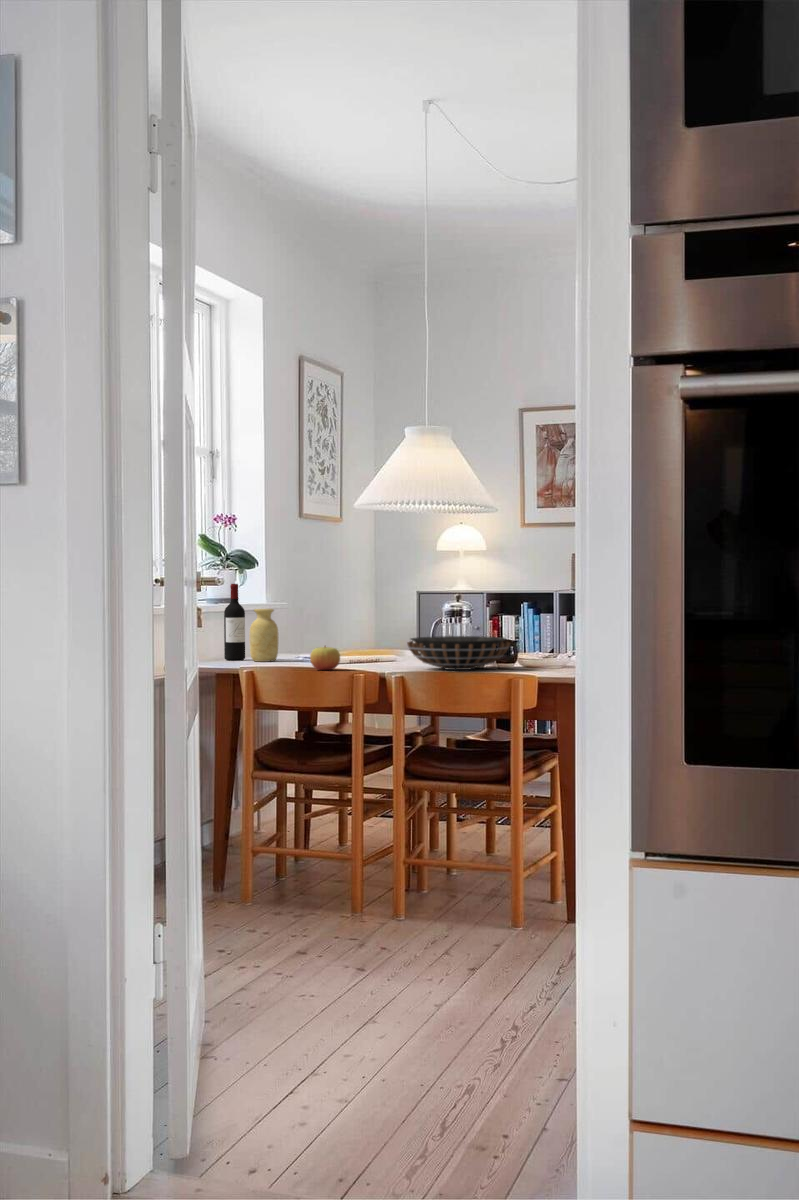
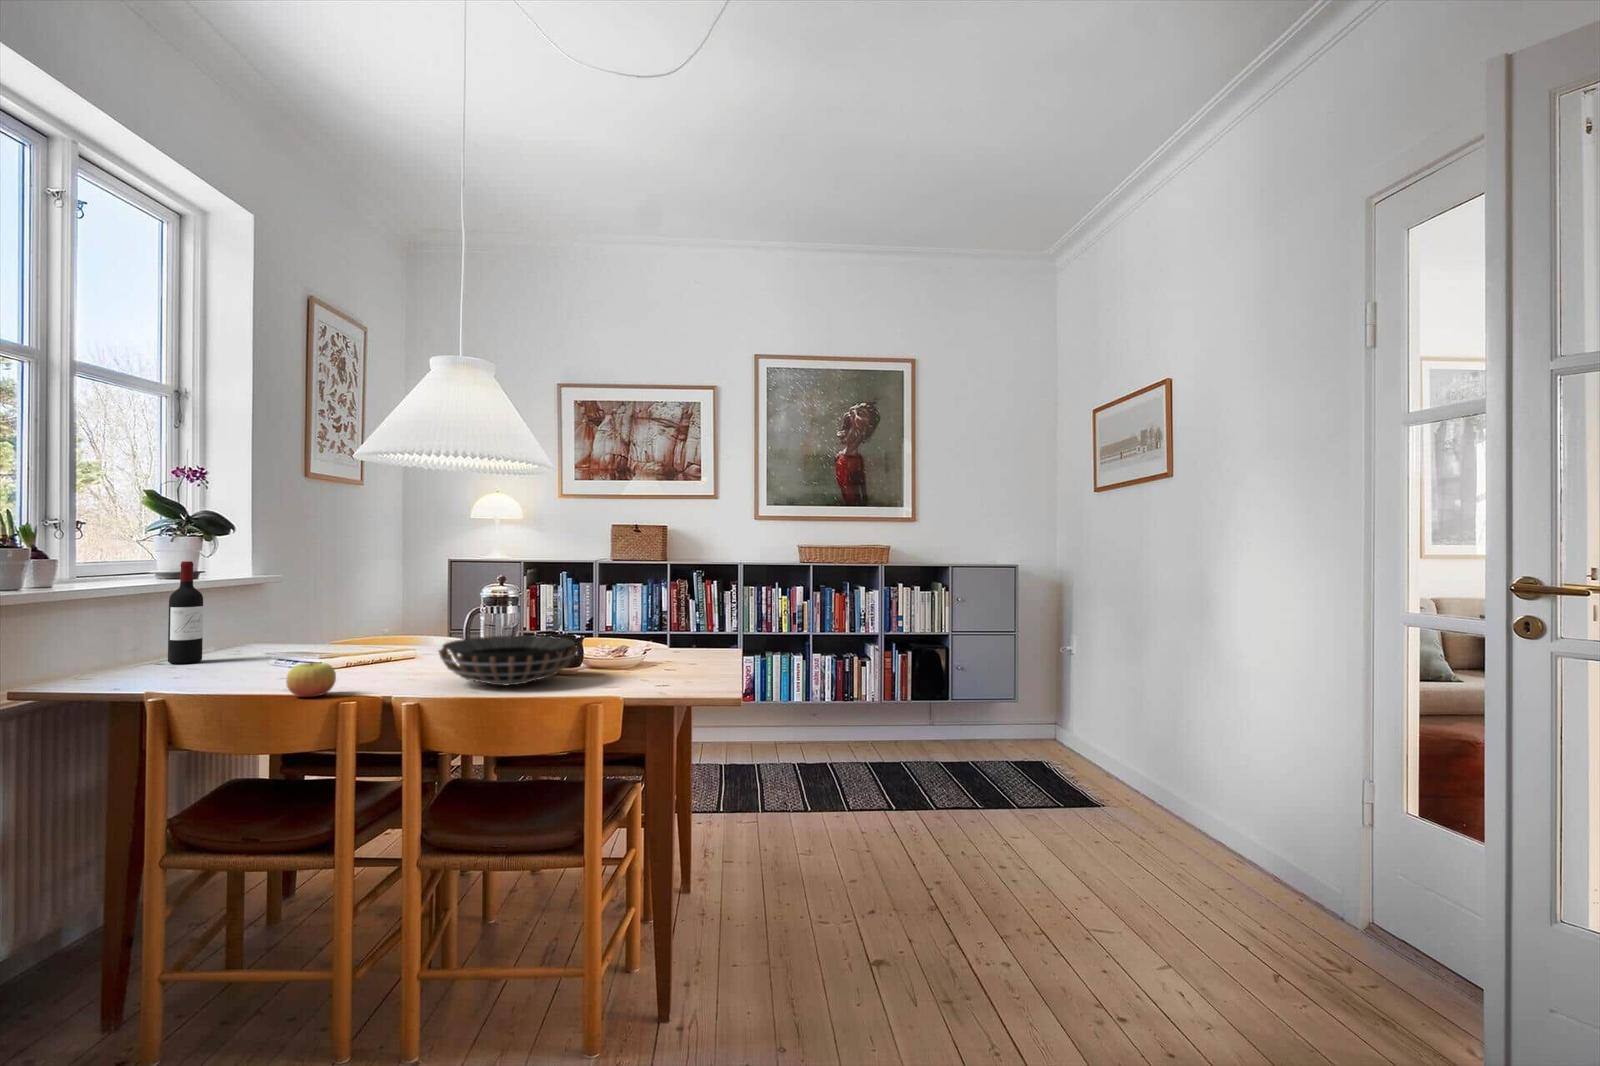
vase: present [249,609,279,662] -> none [206,596,253,667]

